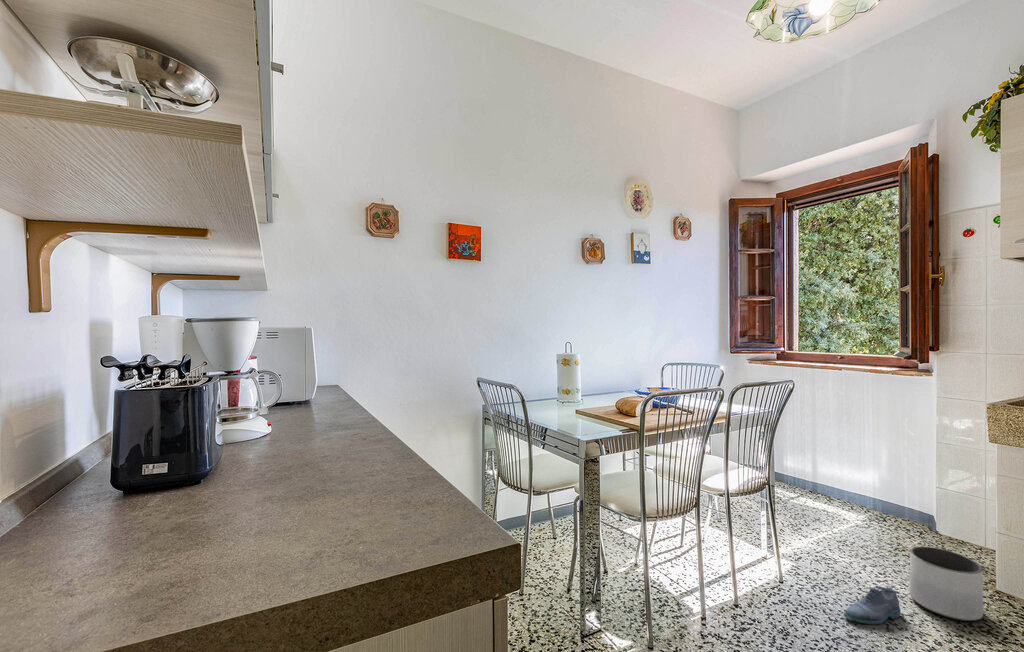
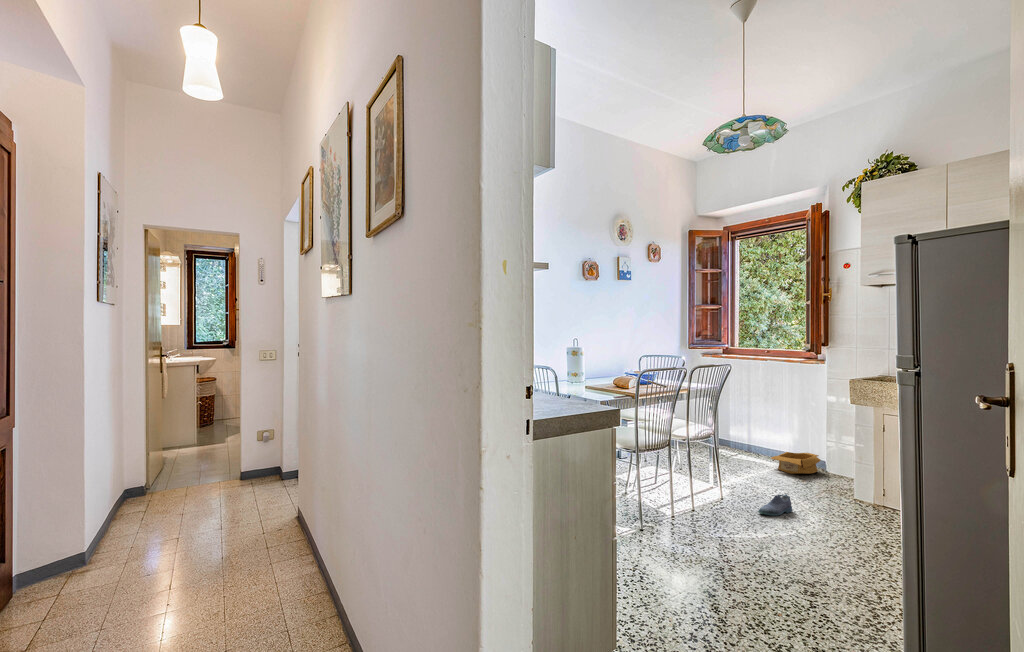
cardboard box: none [849,498,928,535] -> present [771,452,820,474]
planter: present [909,547,983,621] -> none [800,472,840,513]

